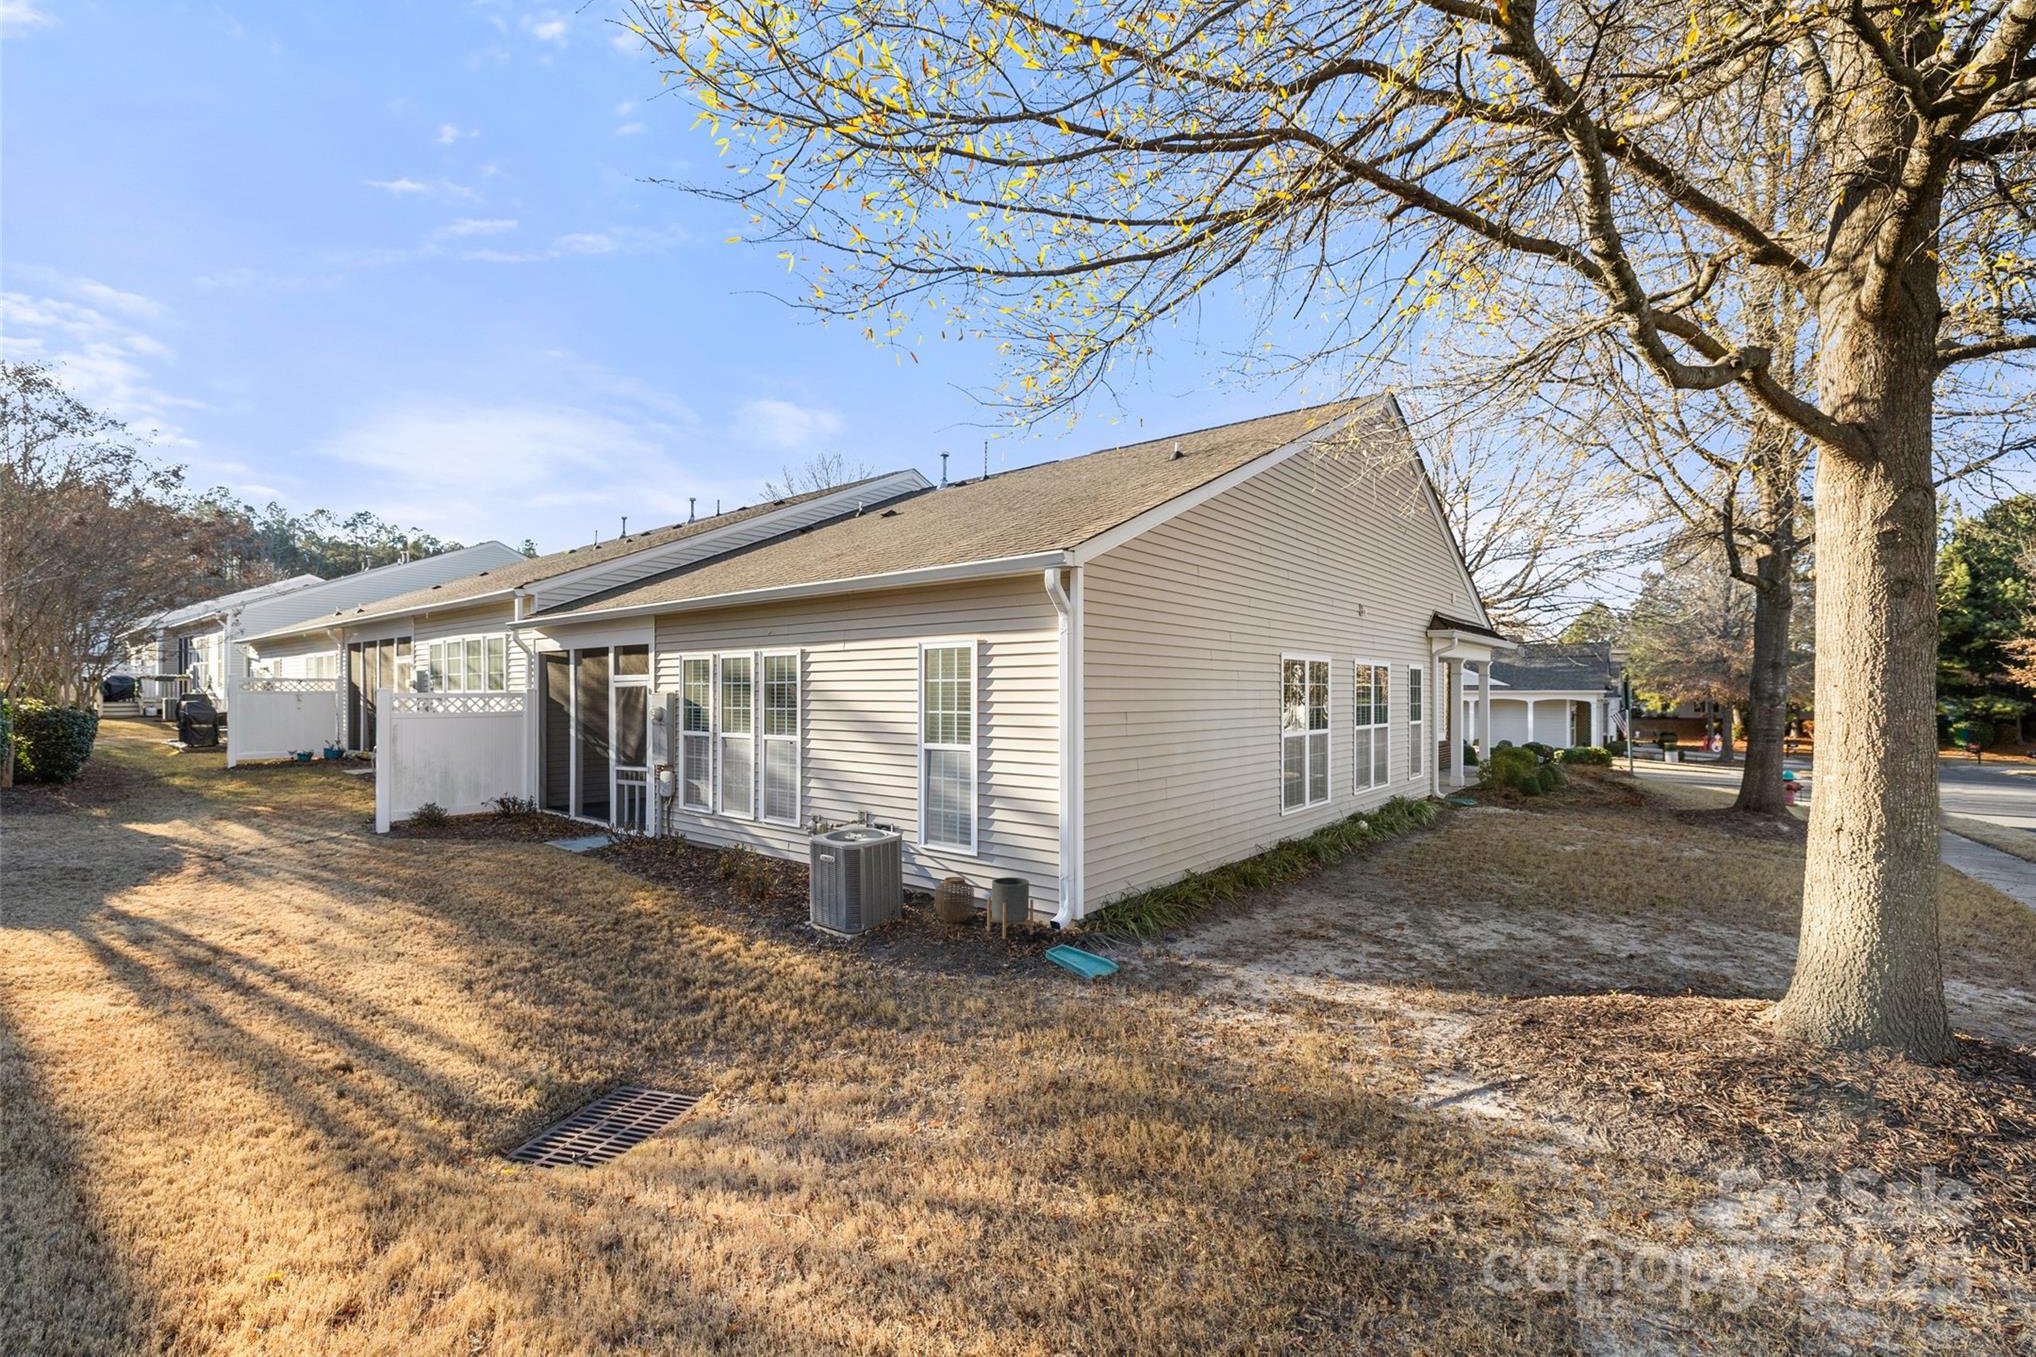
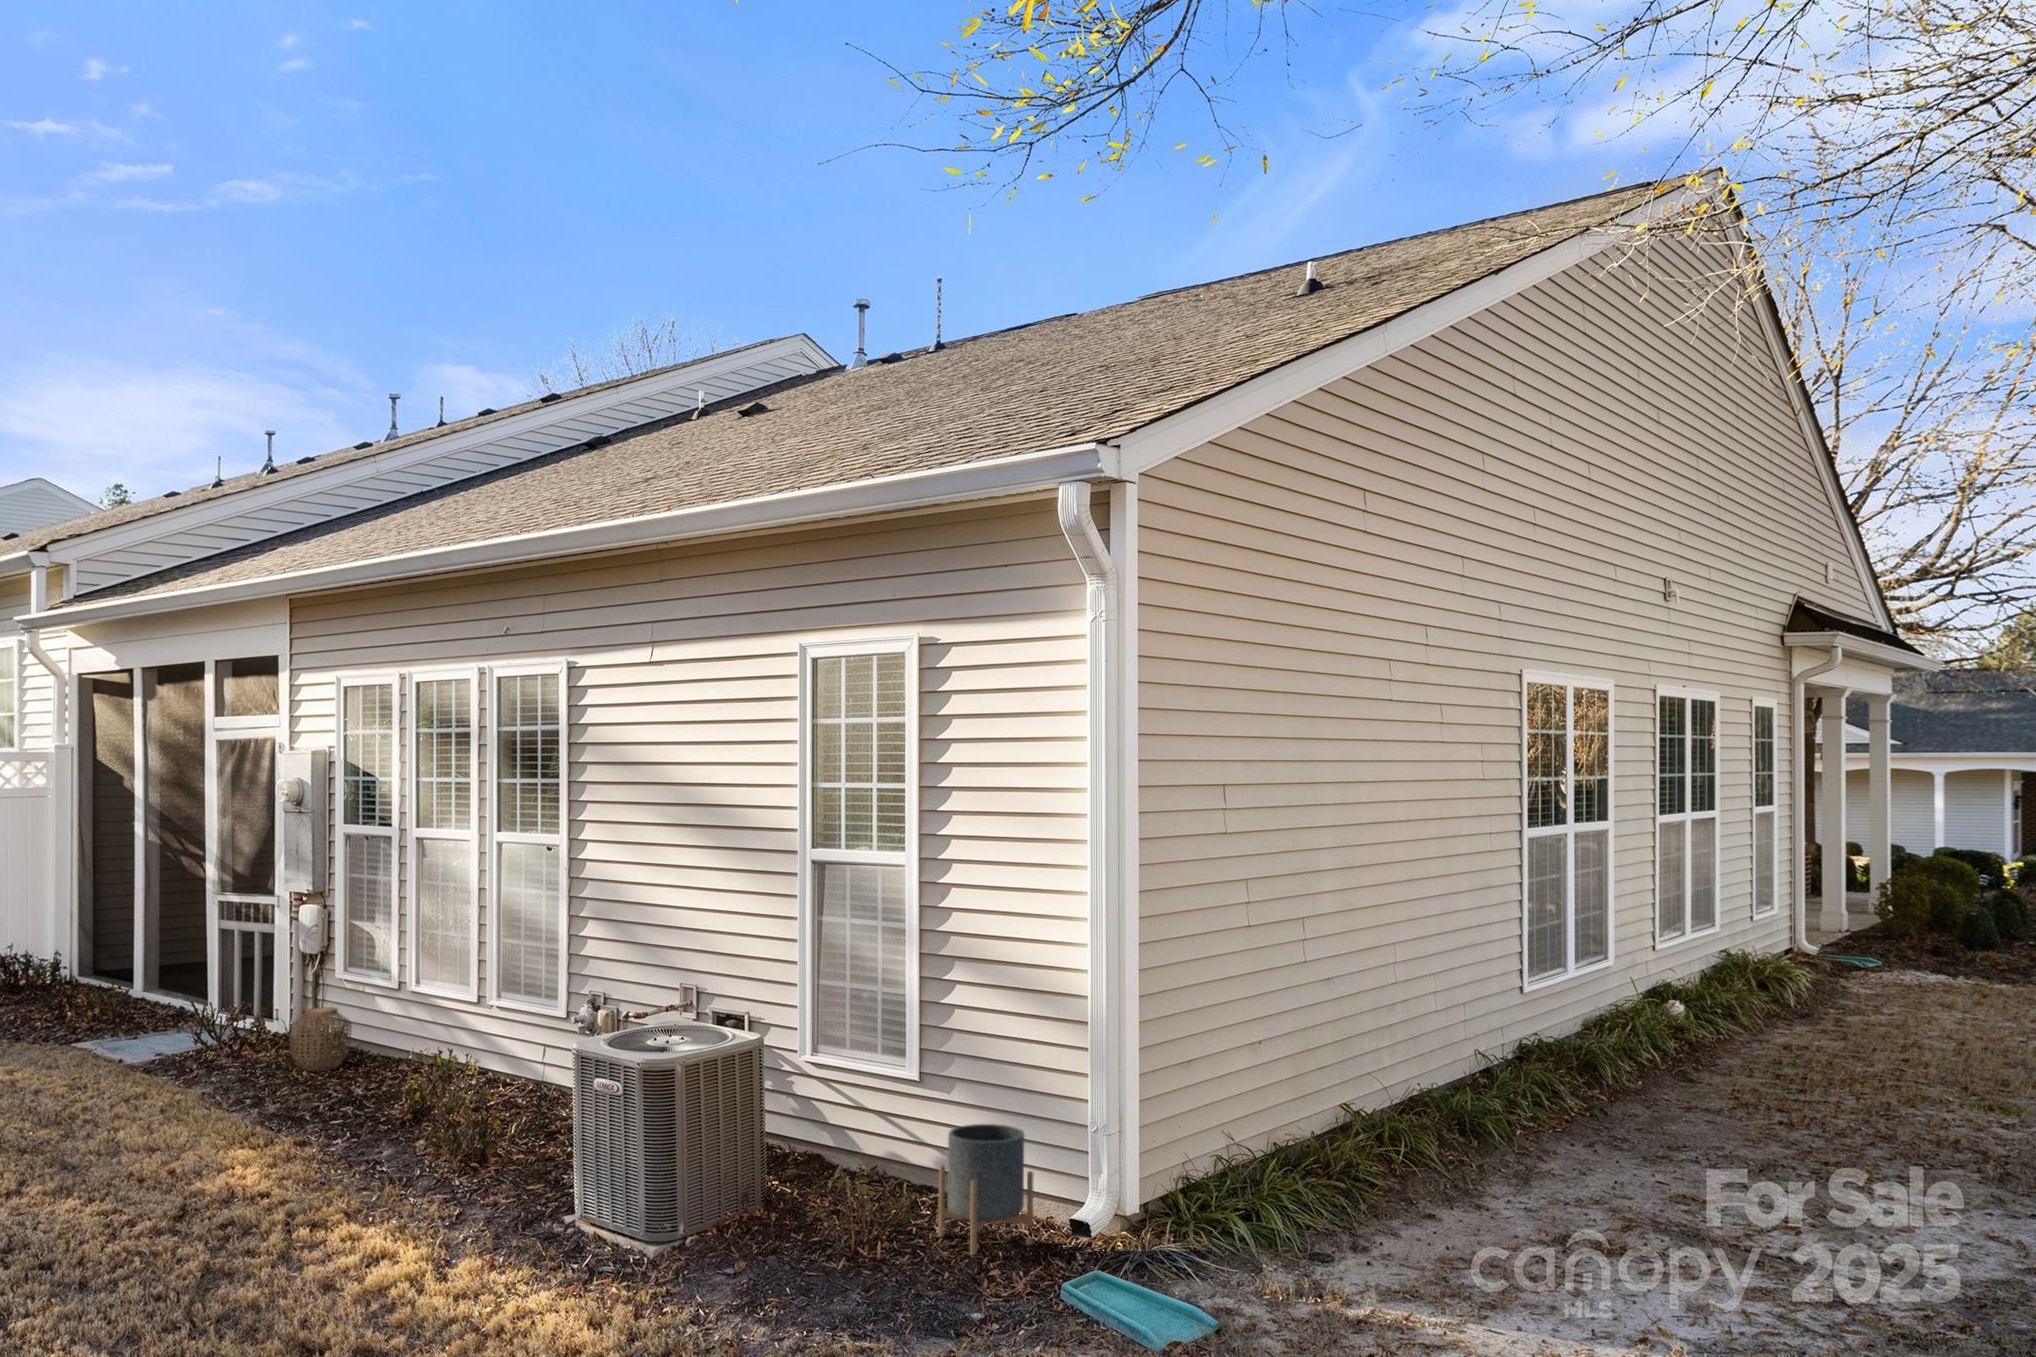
woven basket: present [935,877,974,922] -> present [289,1007,351,1071]

